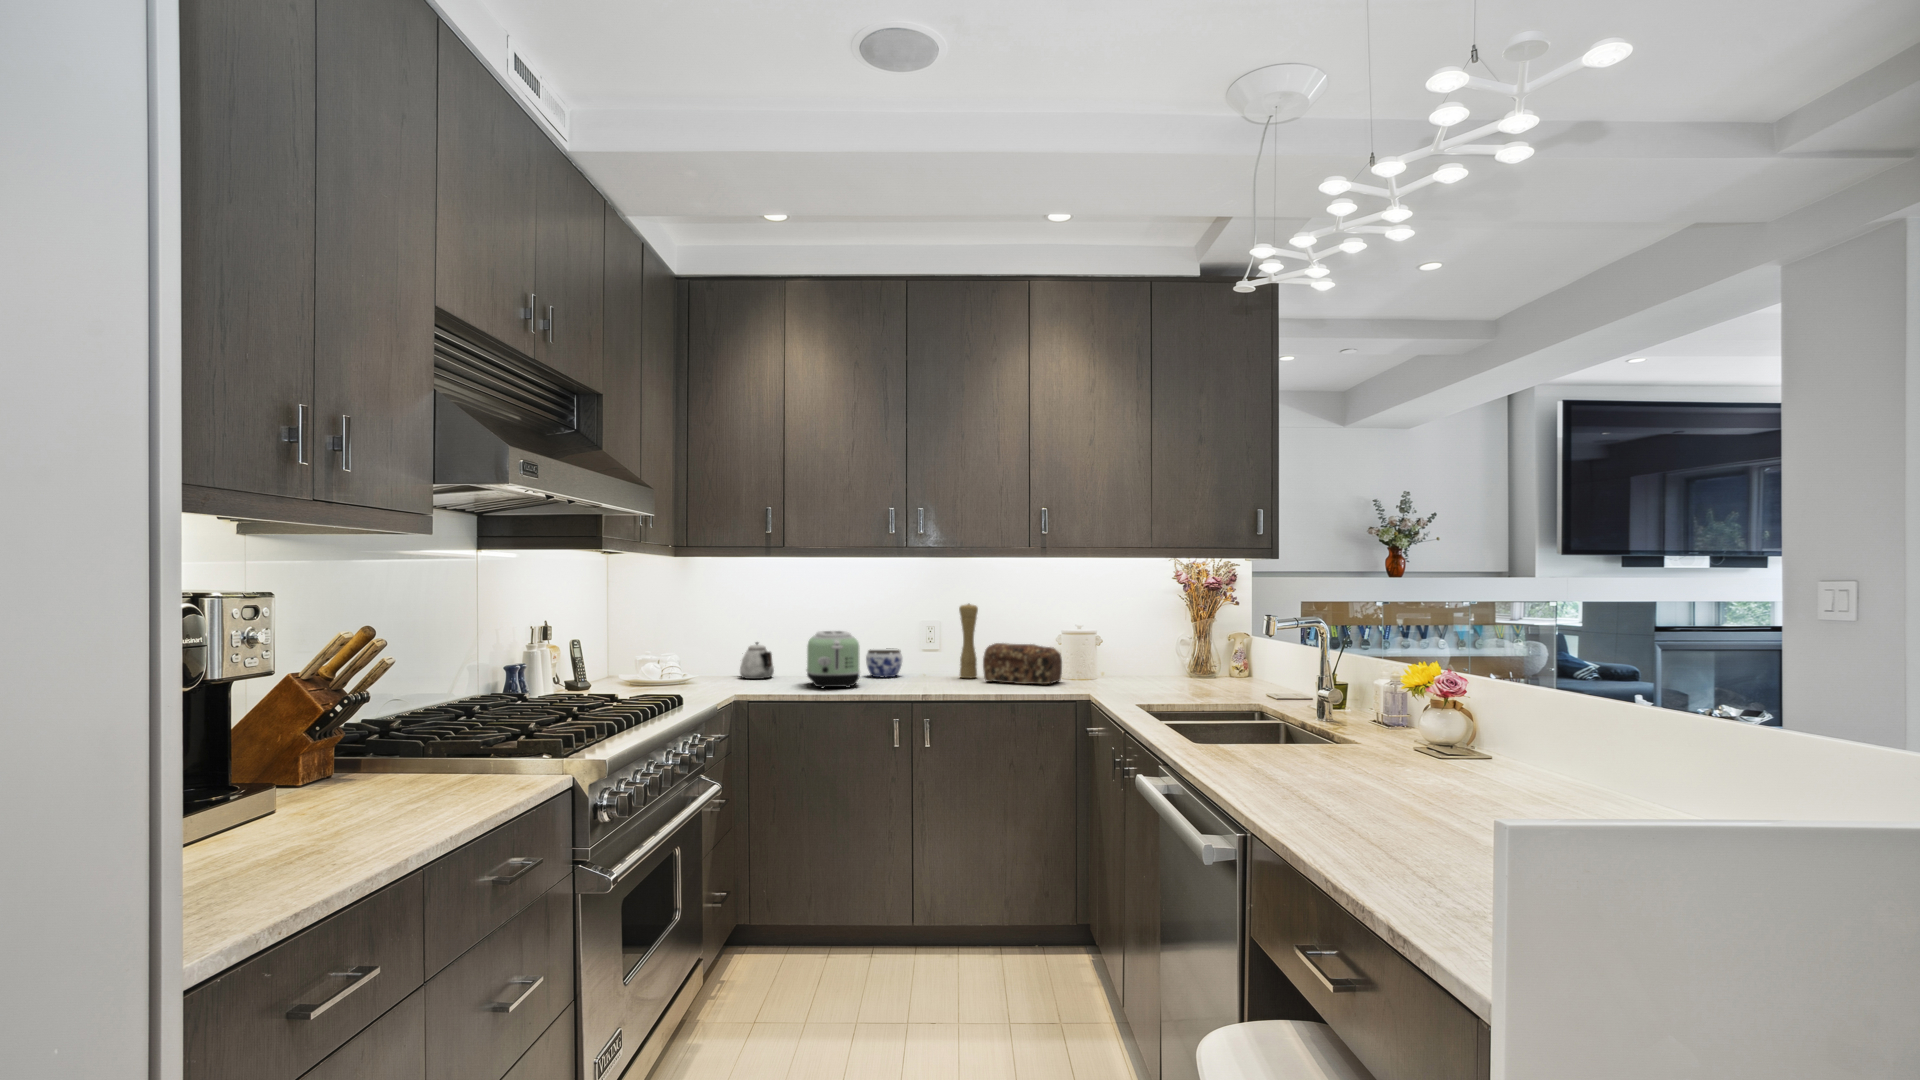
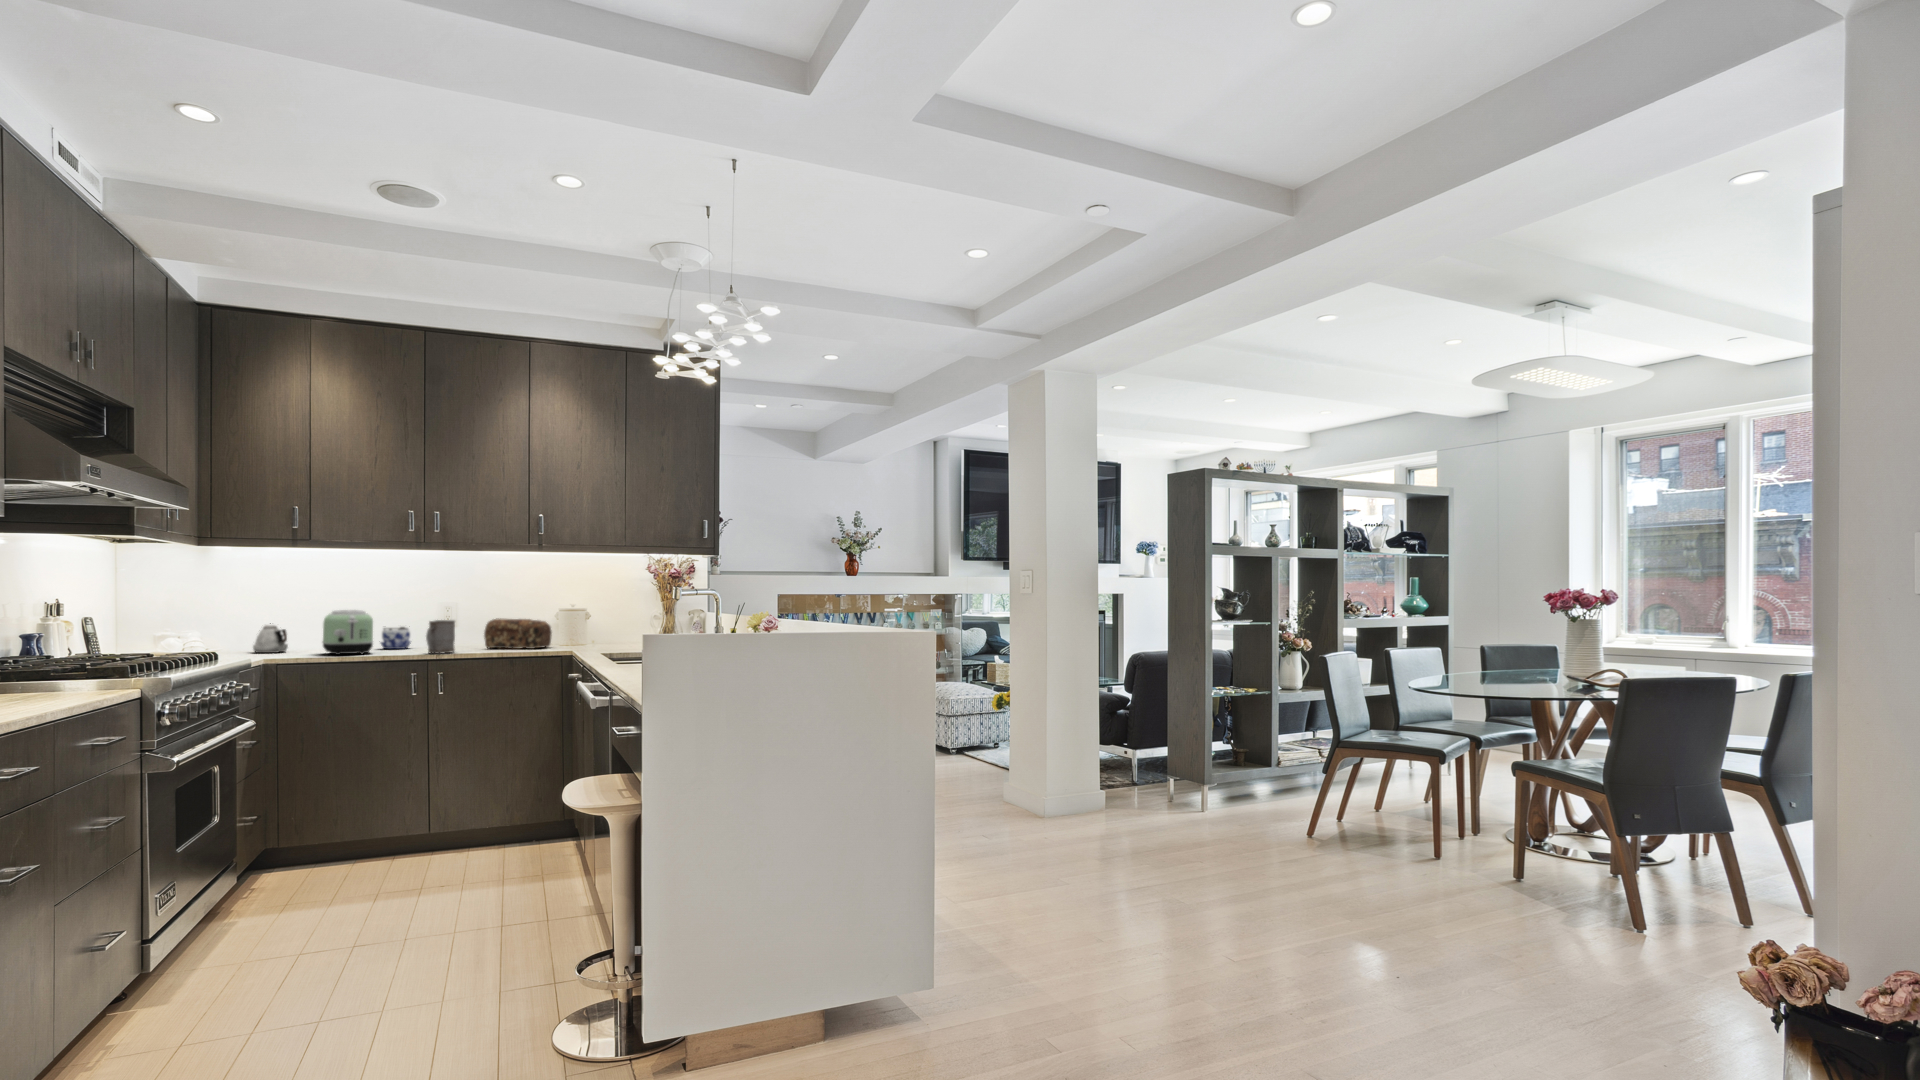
pepper mill: present [959,604,978,678] -> none [465,588,482,647]
mug: none [919,647,951,691] -> present [426,620,455,654]

